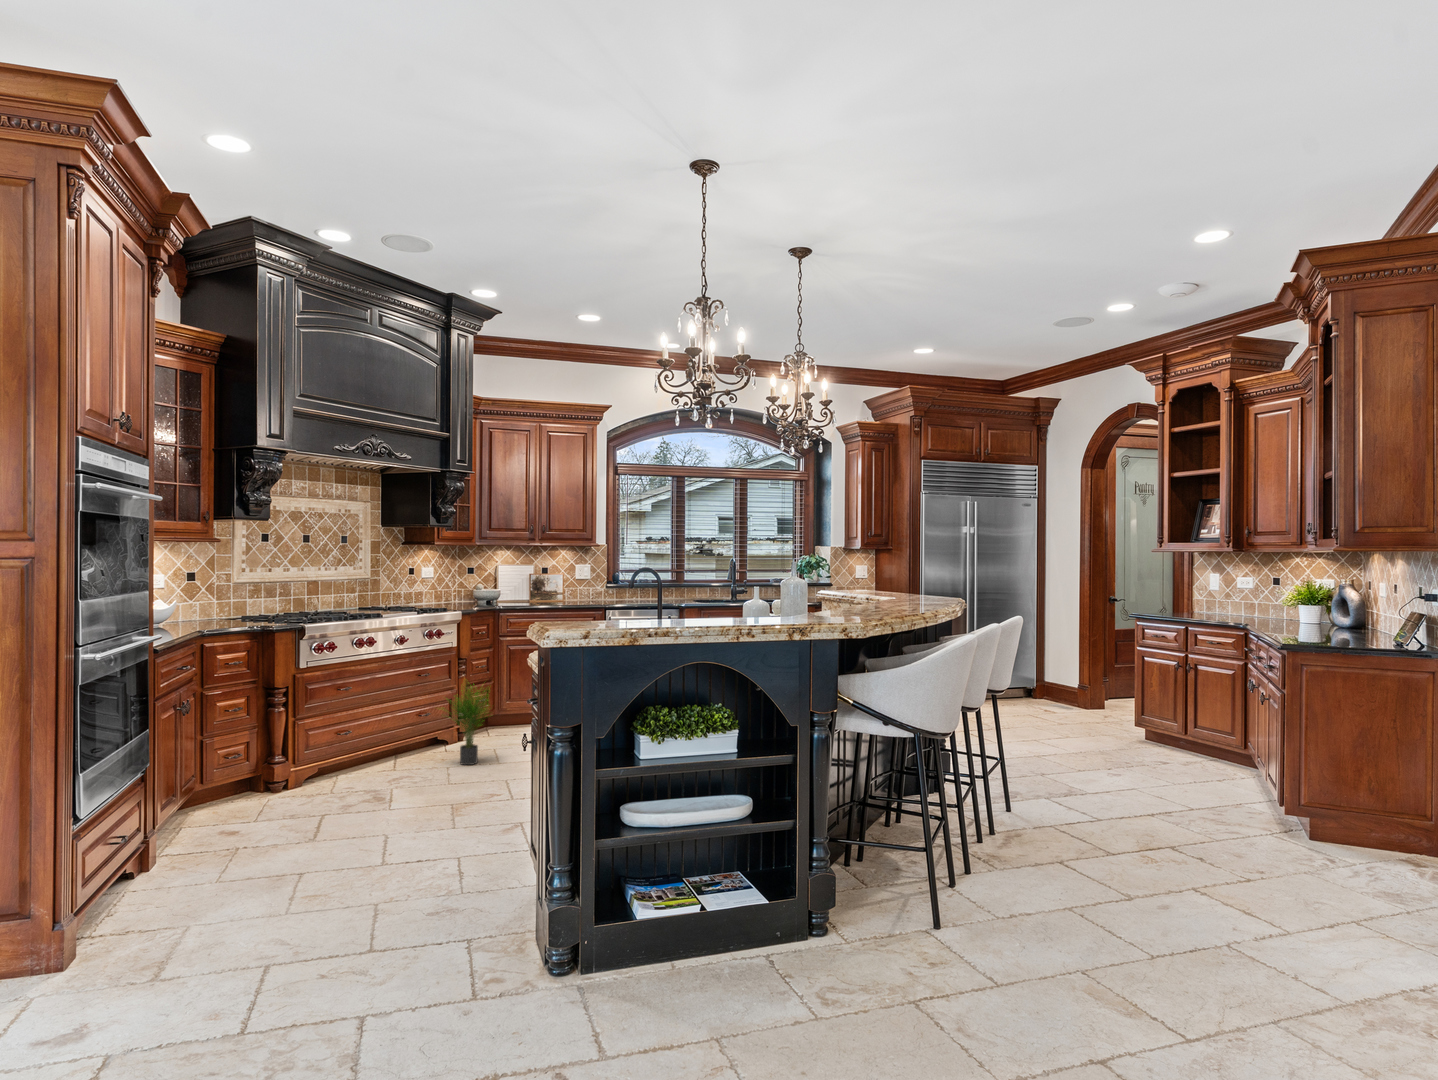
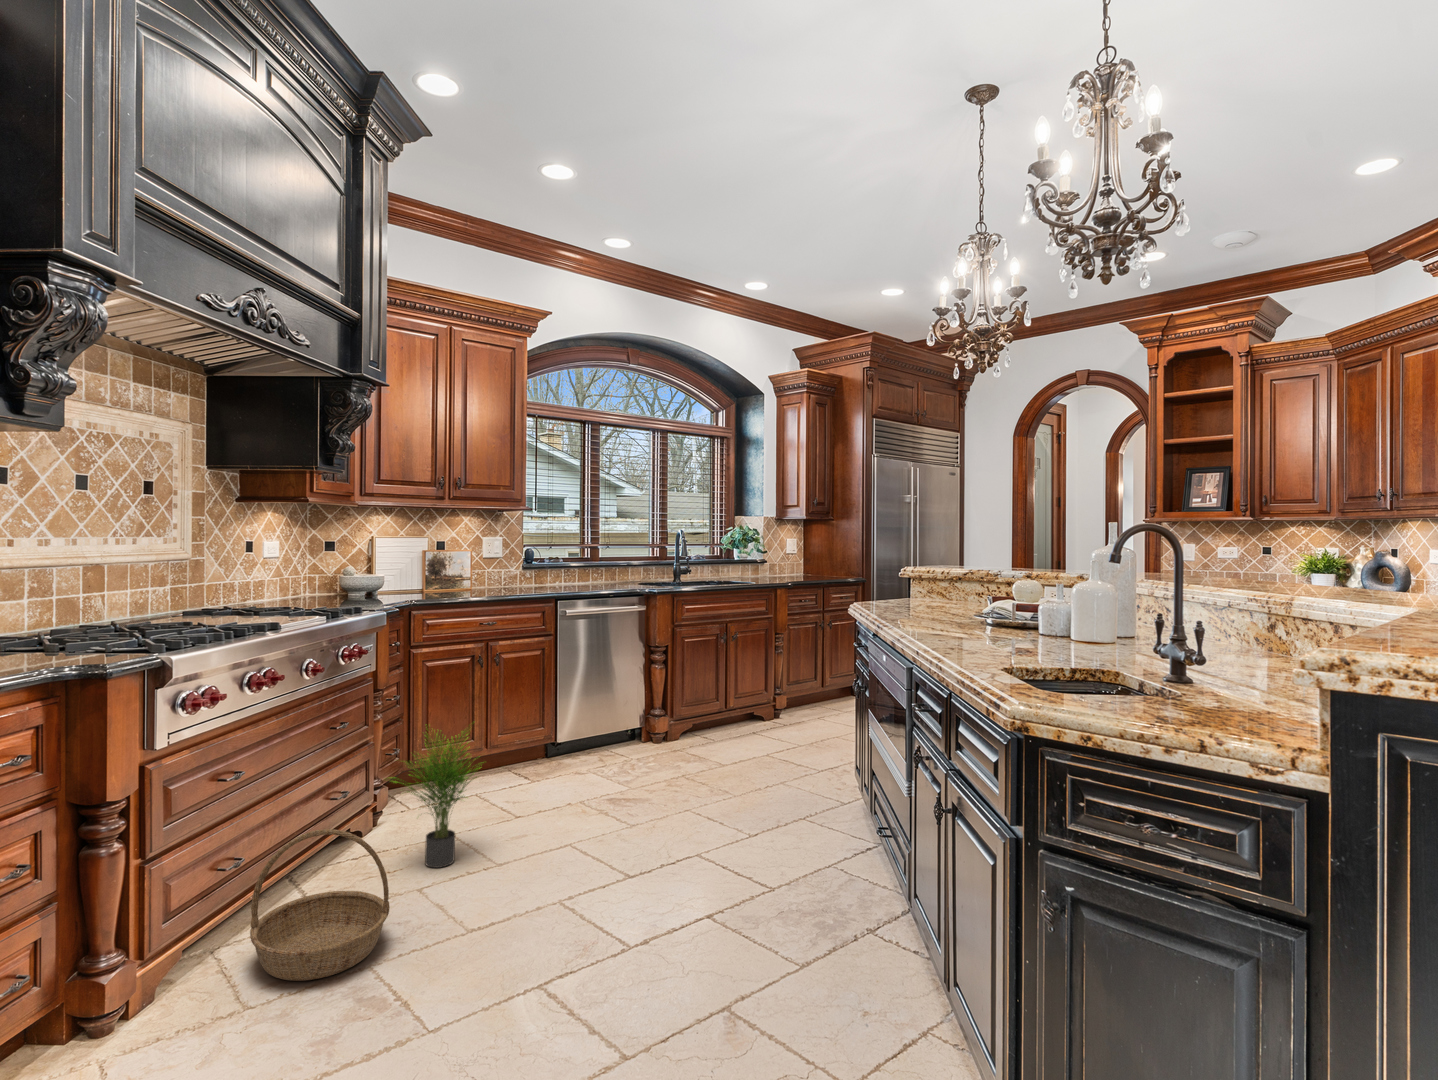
basket: none [339,719,407,791] -> present [250,829,390,981]

